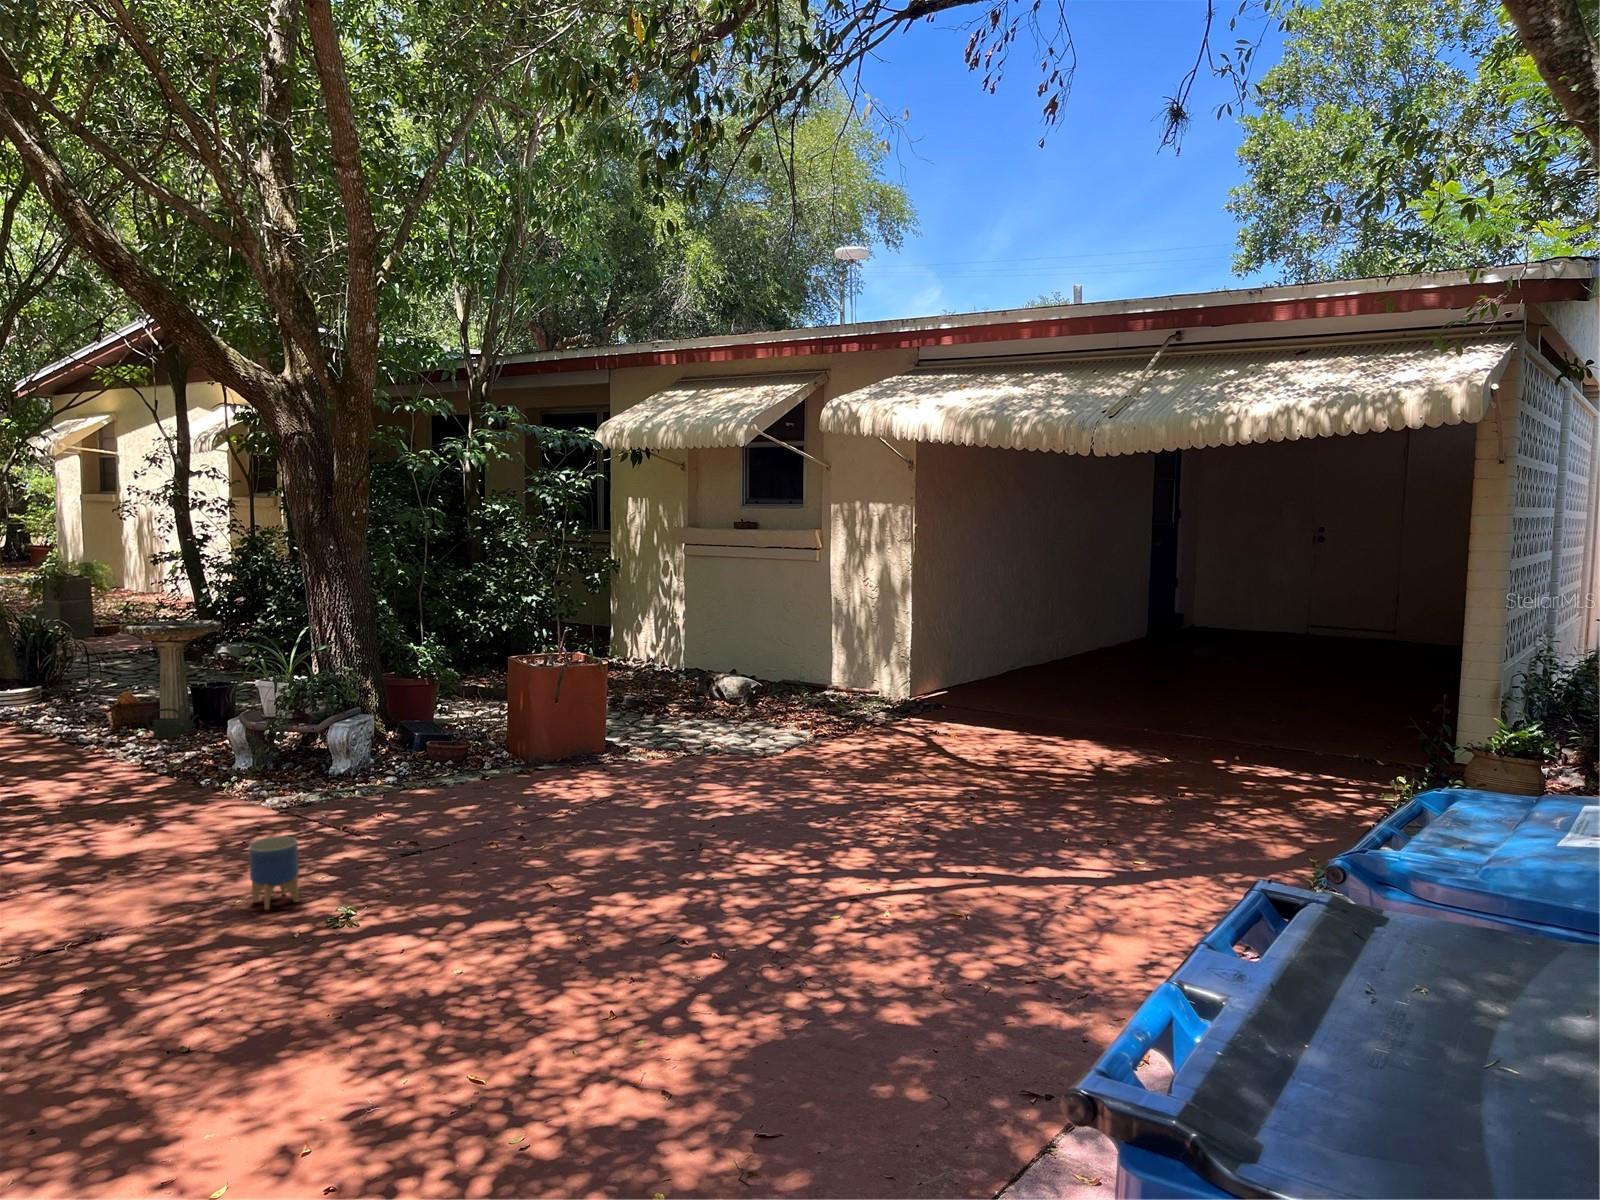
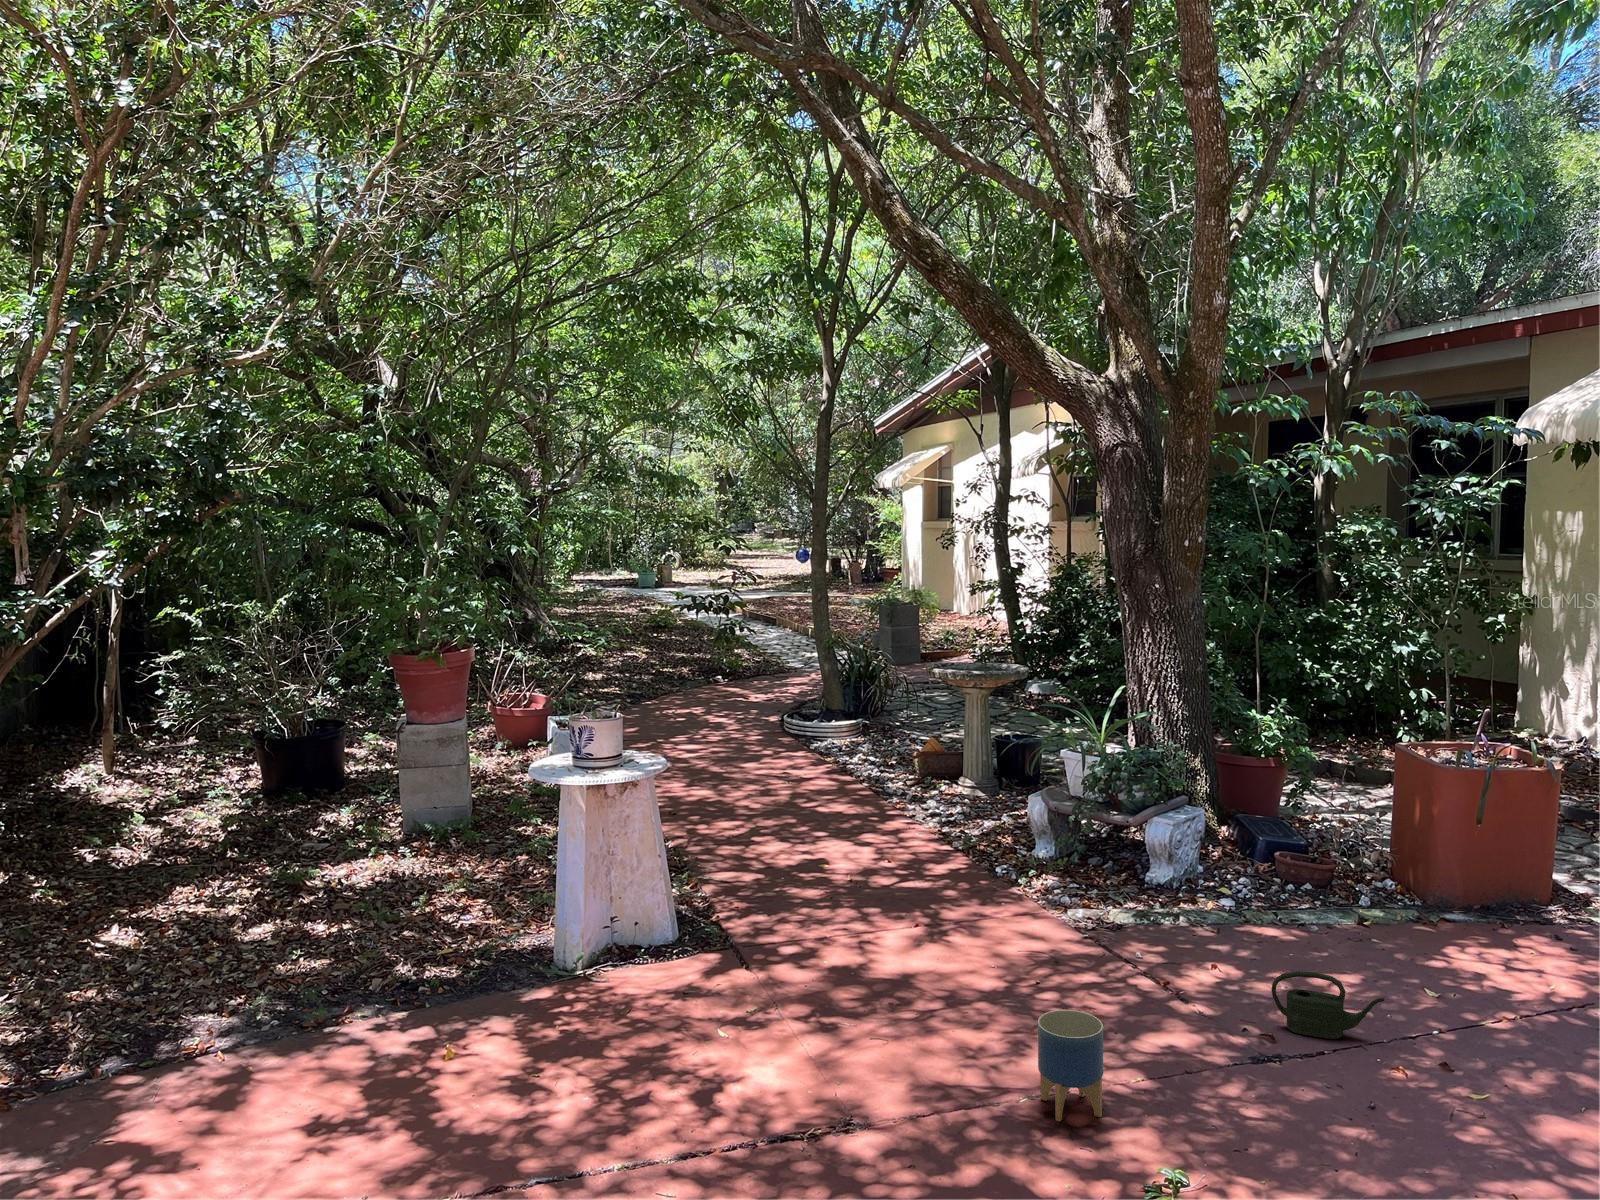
watering can: present [145,708,199,739] -> present [1272,971,1384,1039]

